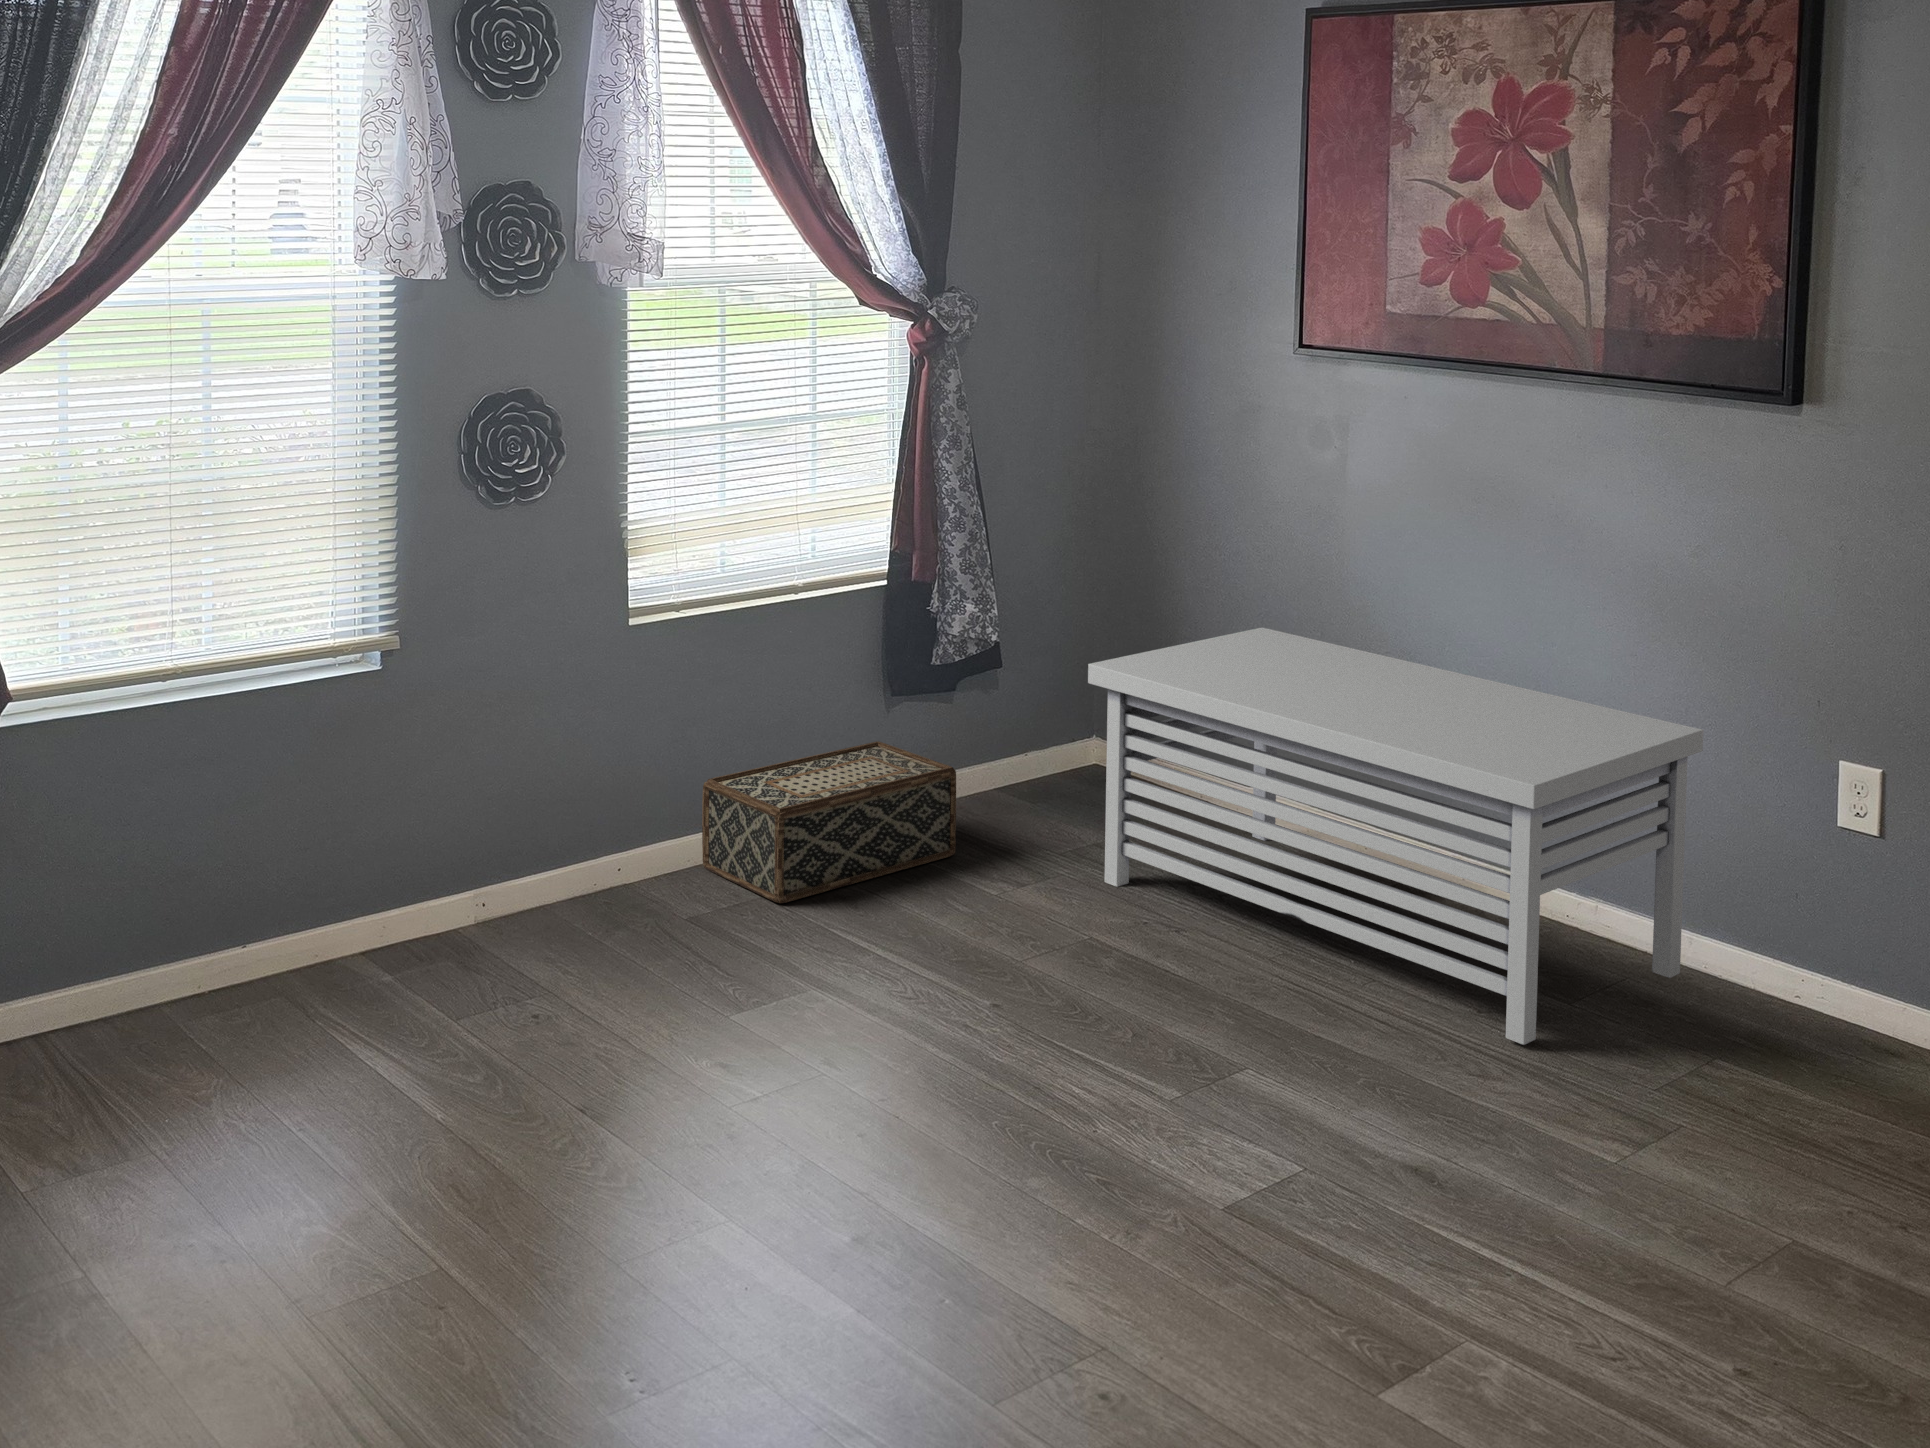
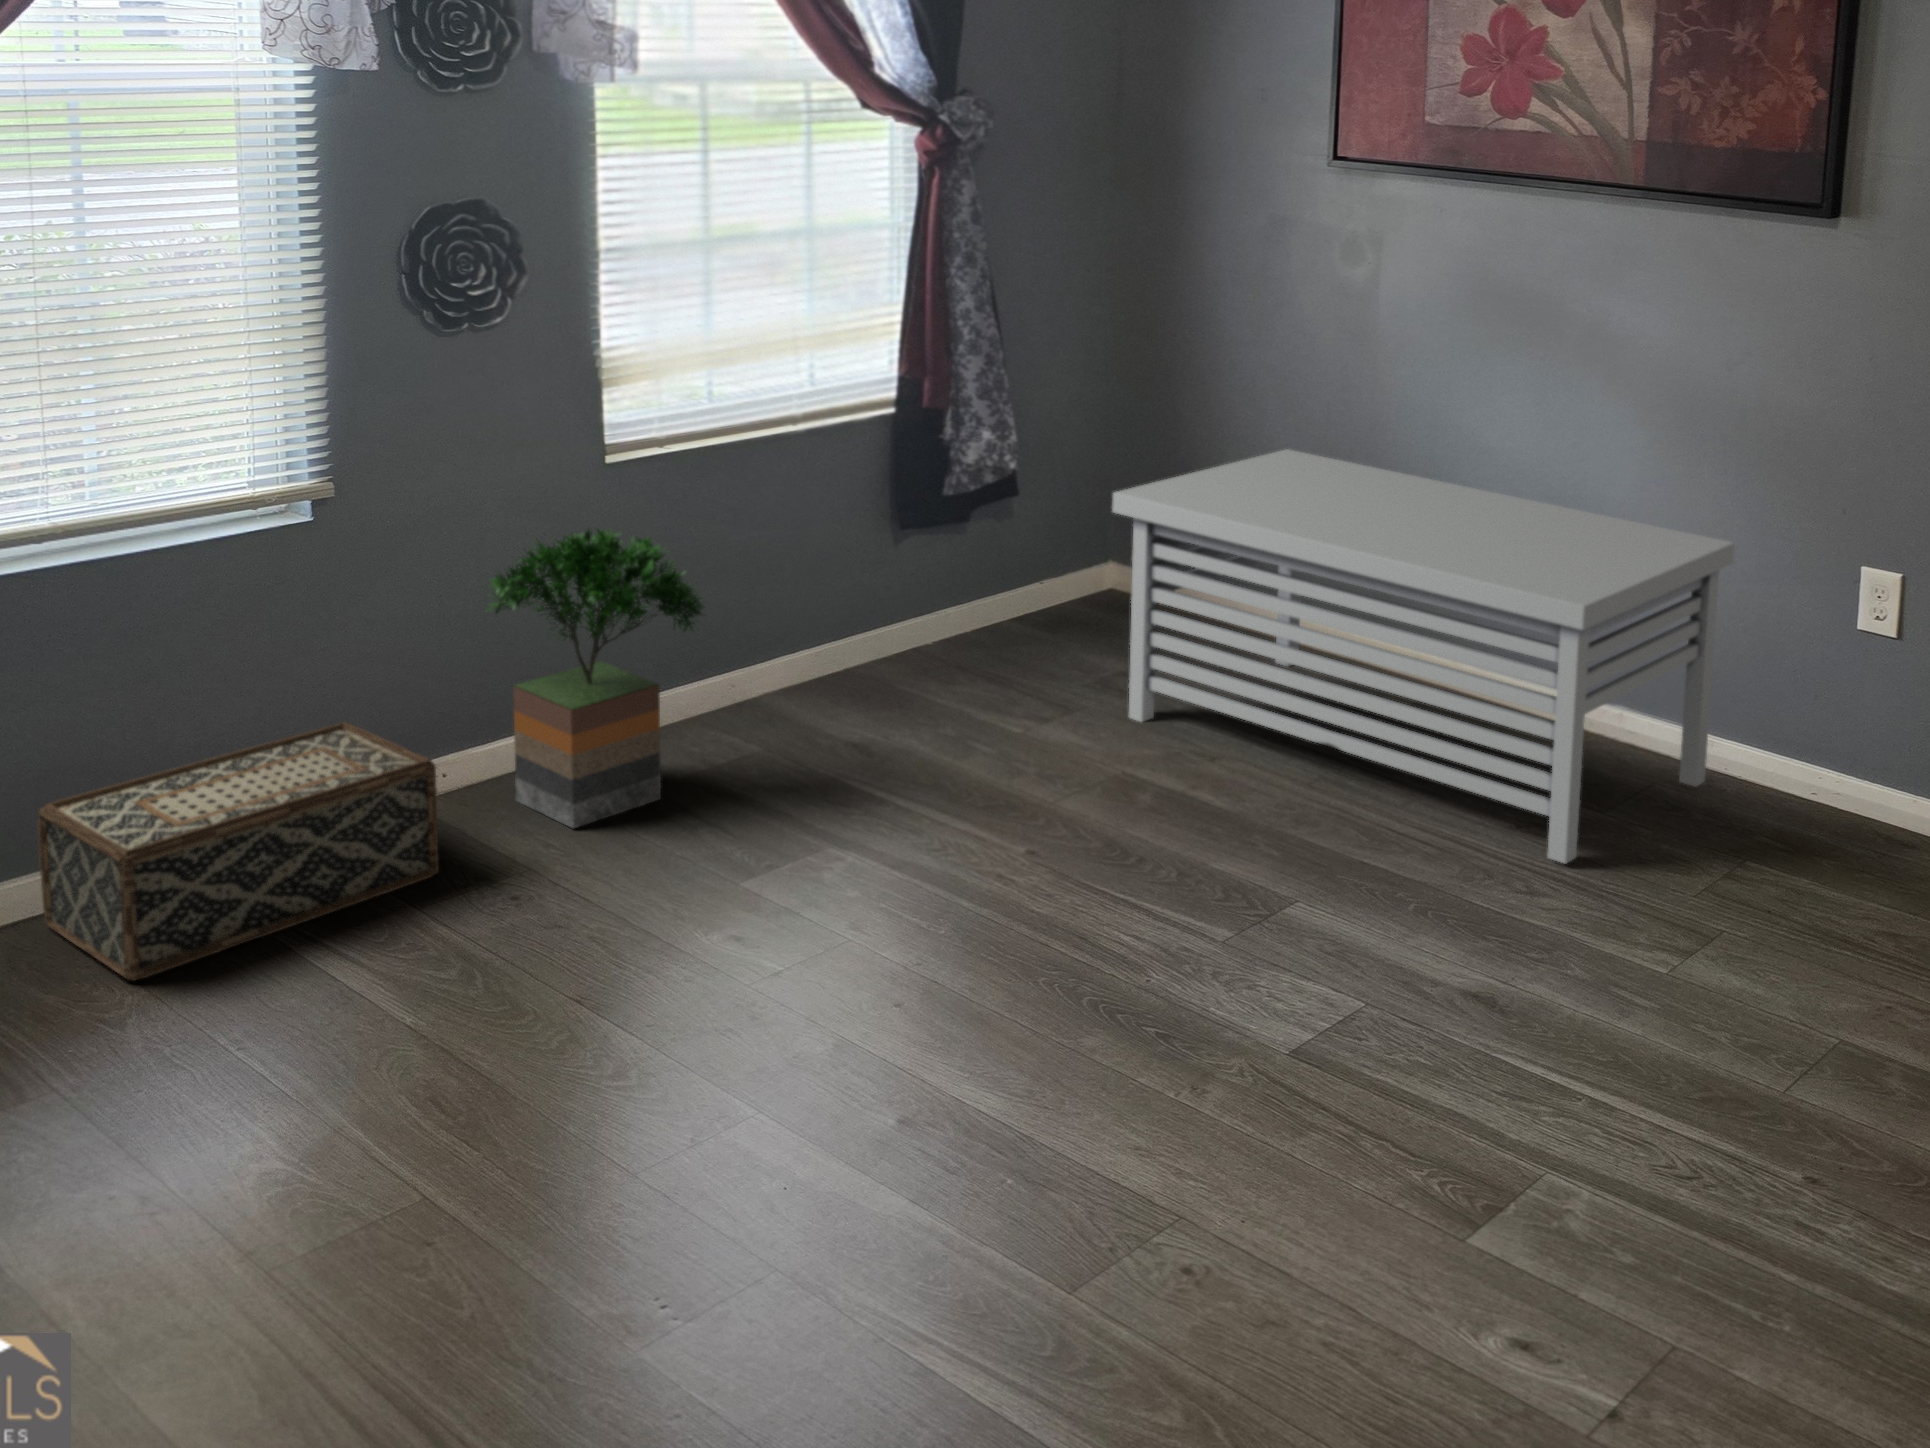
potted tree: none [523,681,714,956] -> present [491,529,704,828]
woven basket: present [702,741,956,903] -> present [38,722,439,981]

